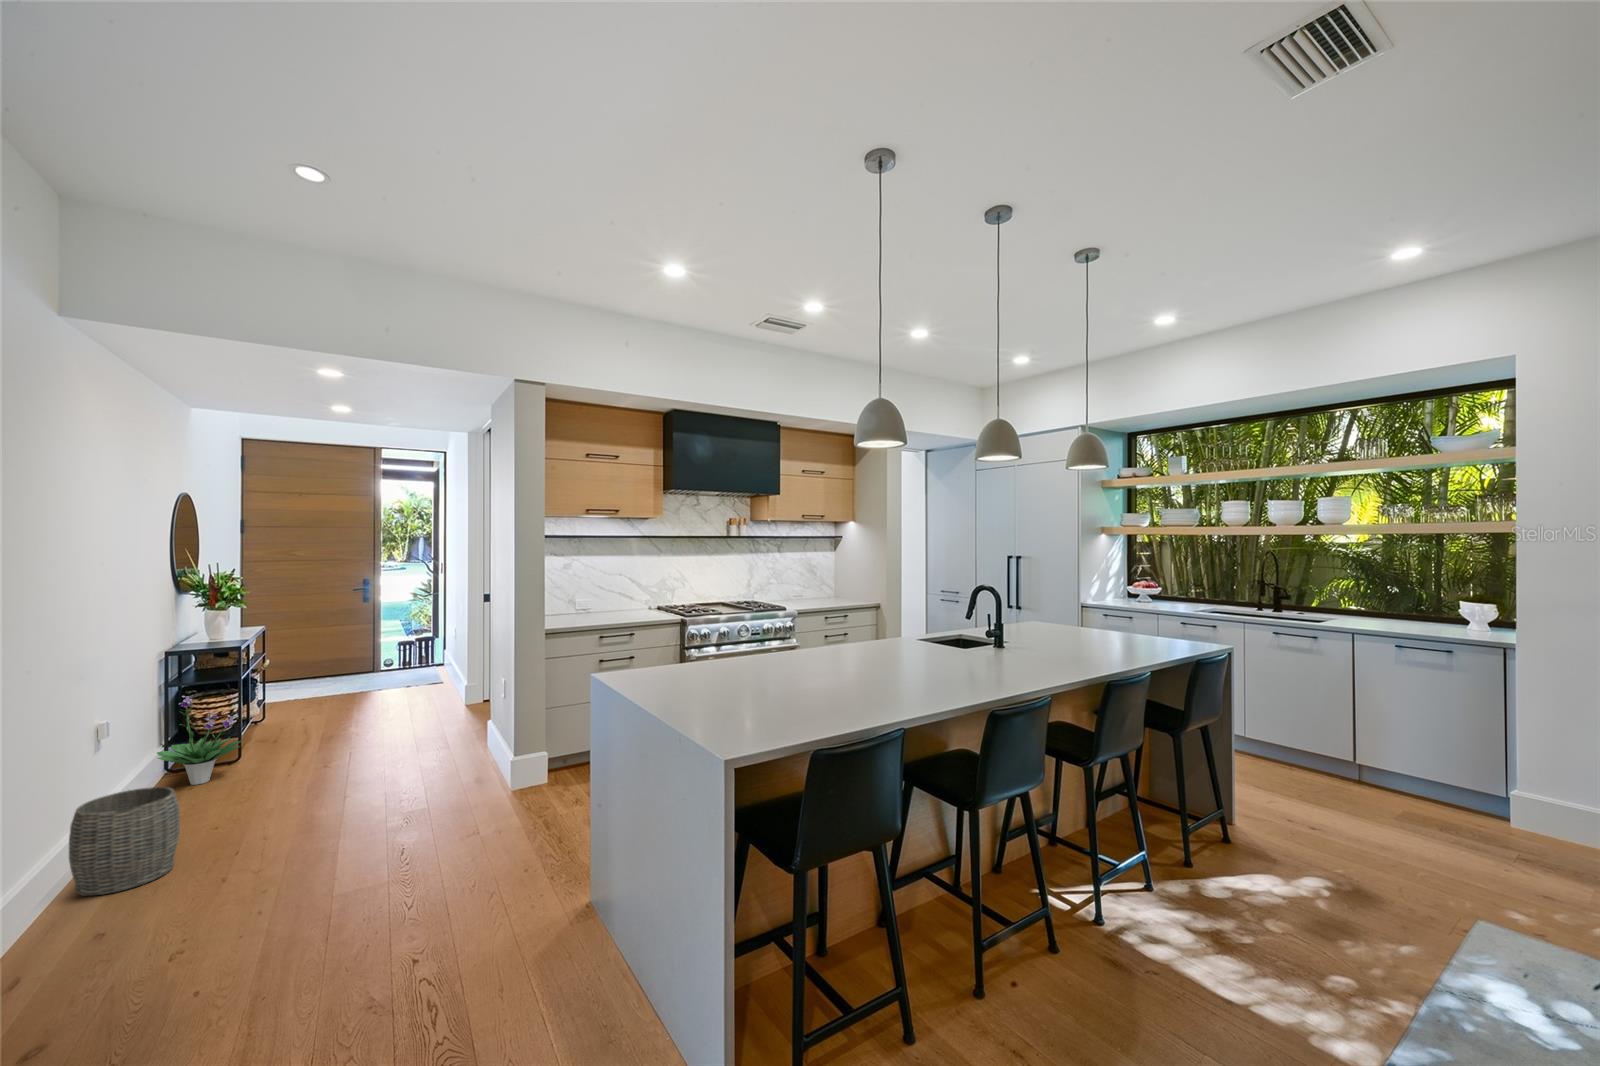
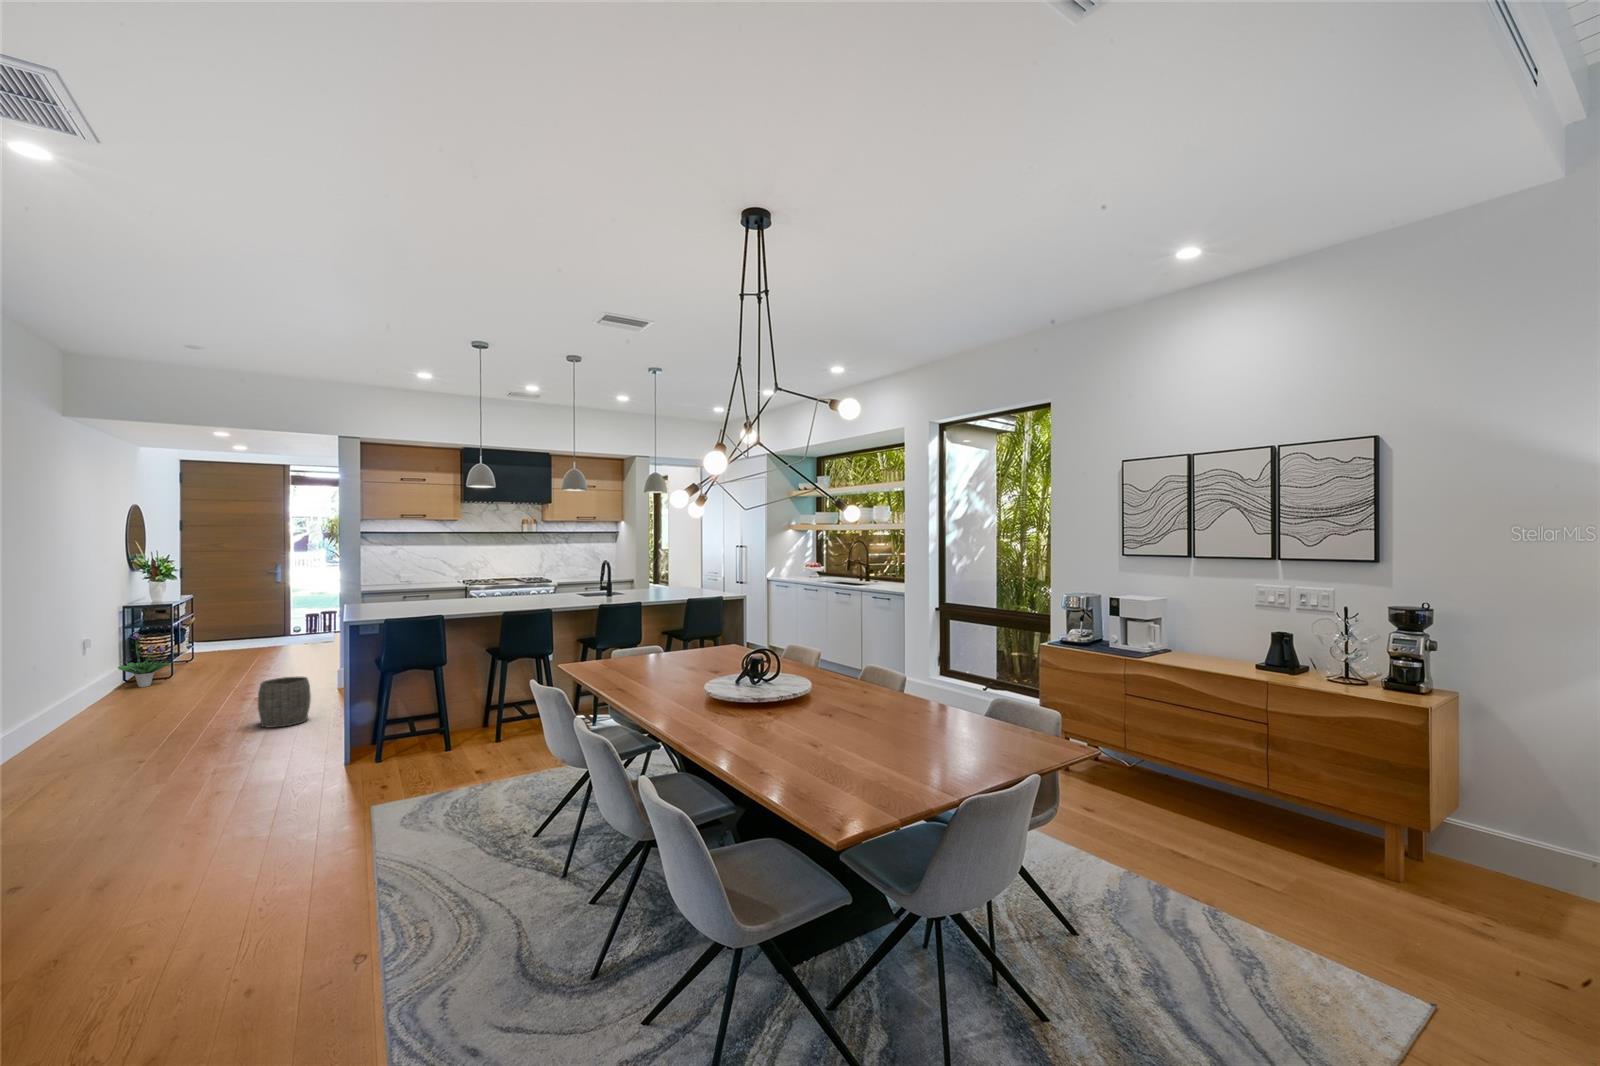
woven basket: present [69,787,180,896] -> present [258,677,311,728]

